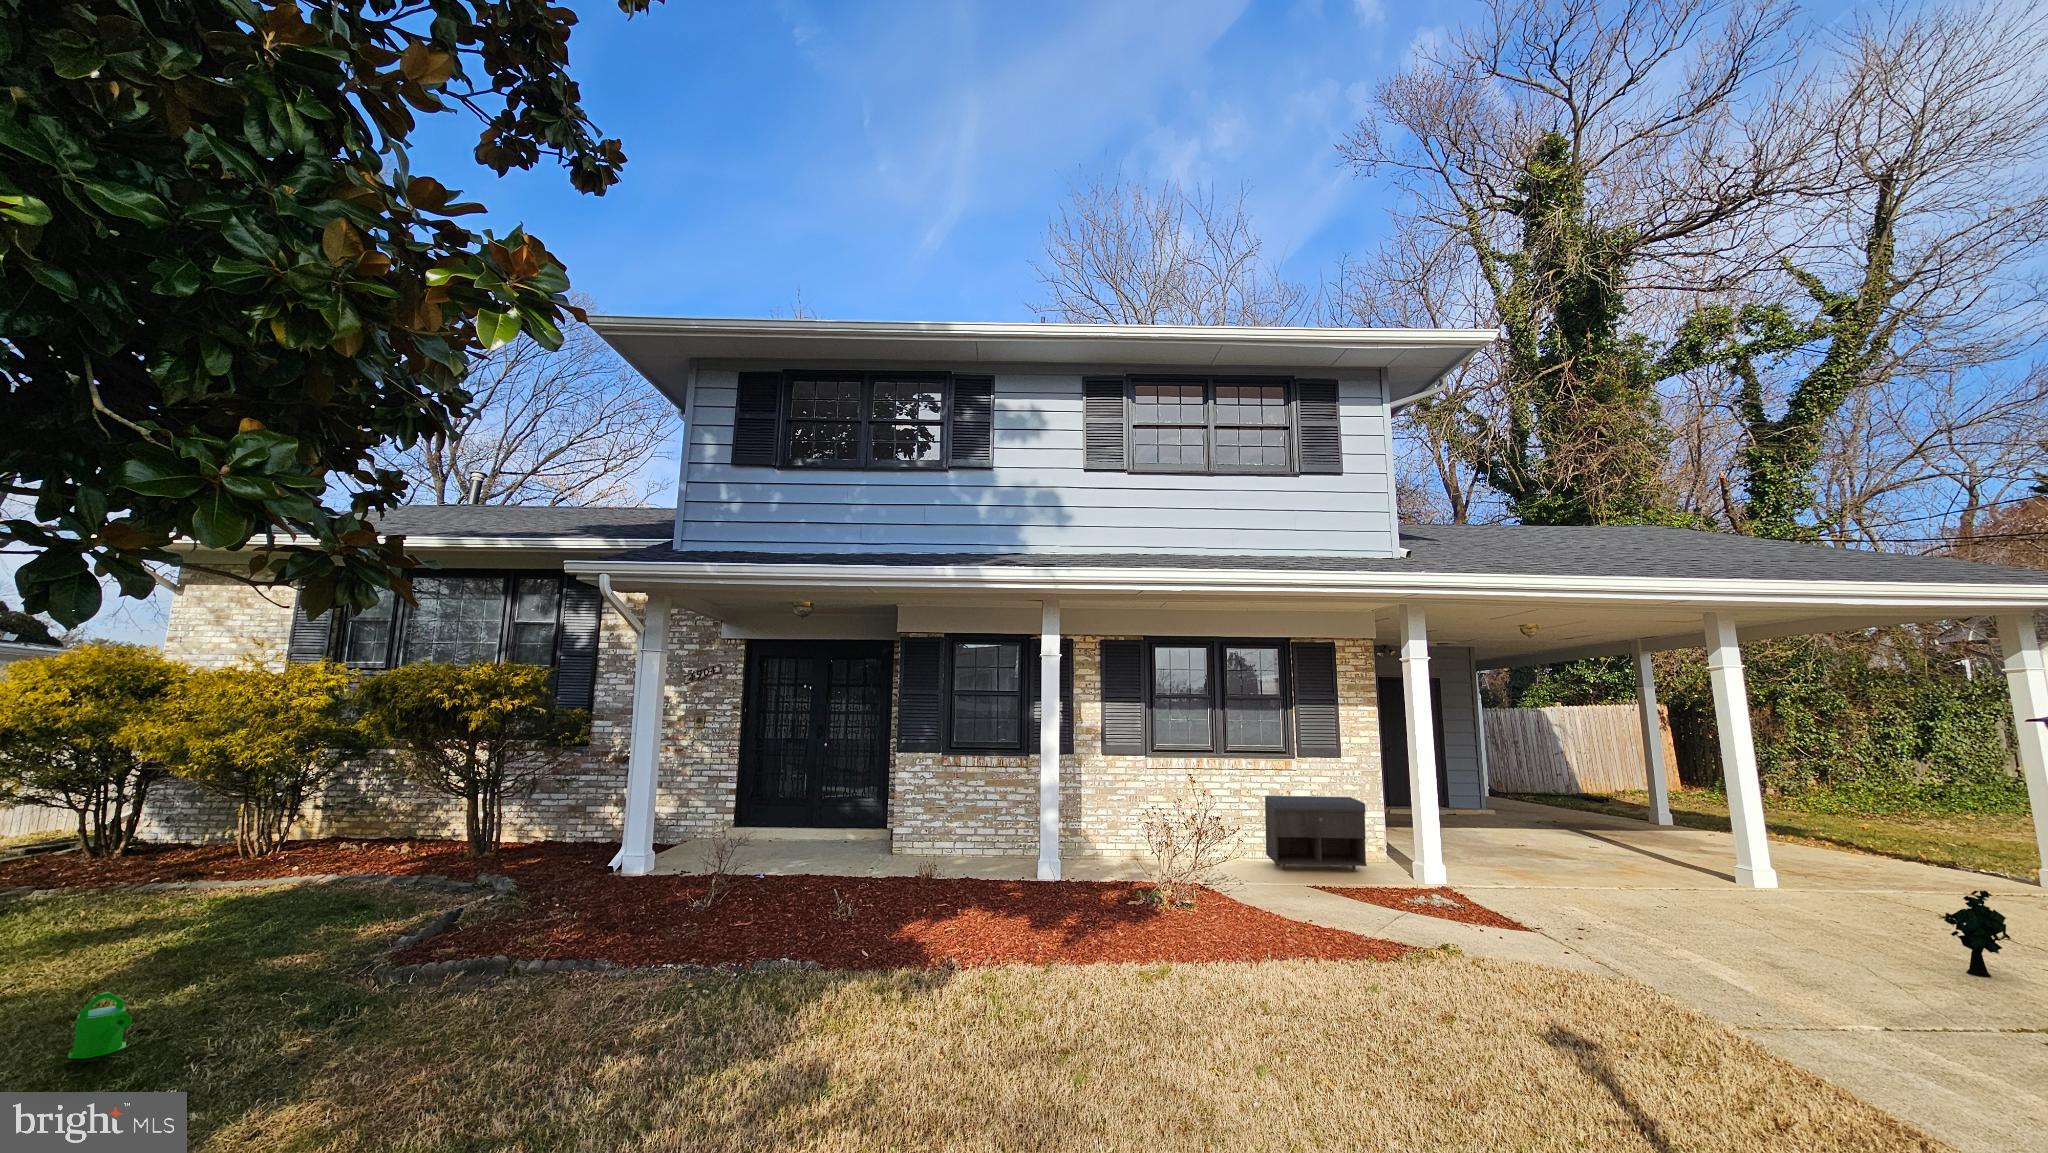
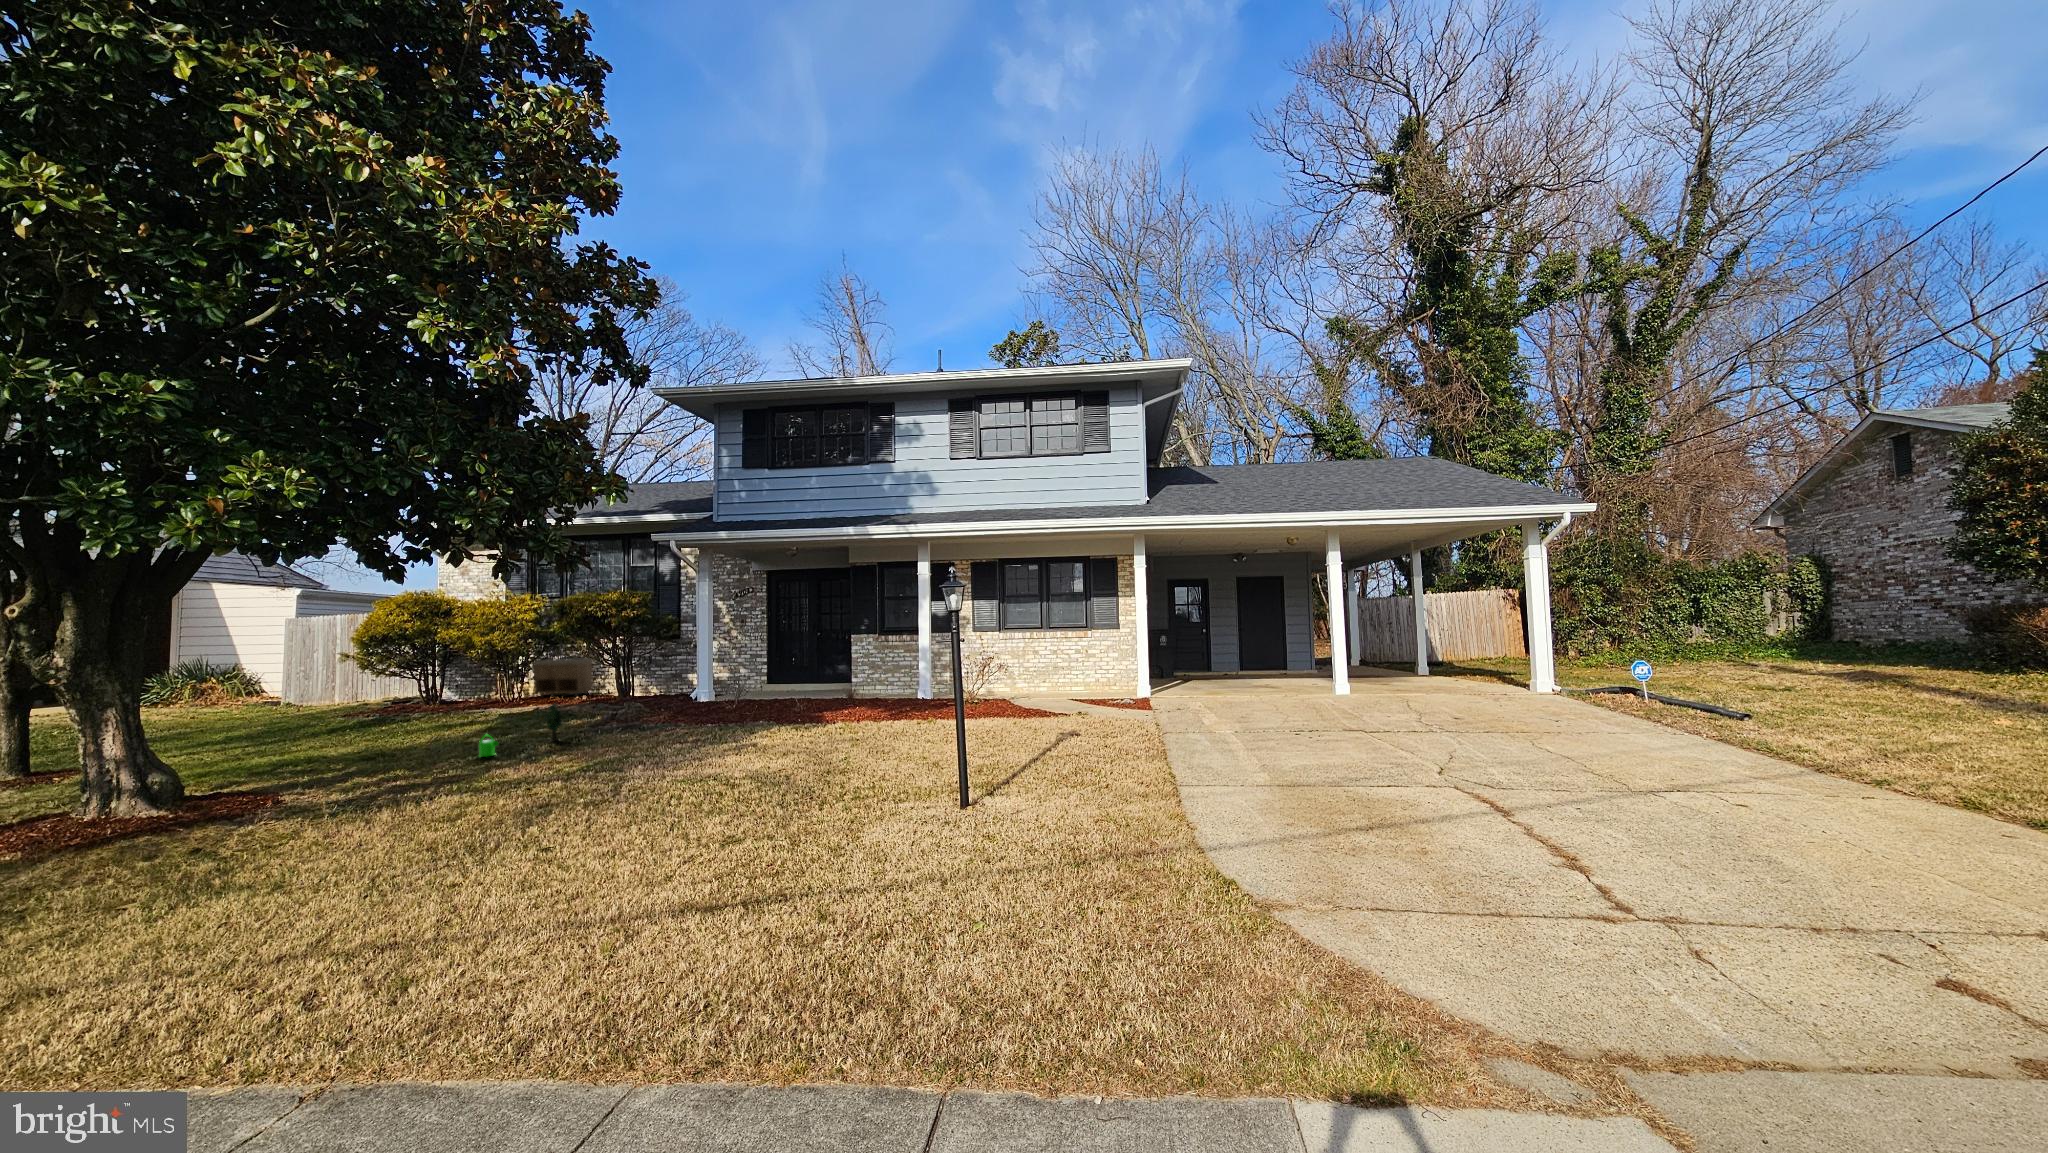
storage bench: present [1265,796,1367,872] -> present [533,658,593,695]
decorative plant: present [1940,891,2011,977] -> present [544,702,565,742]

